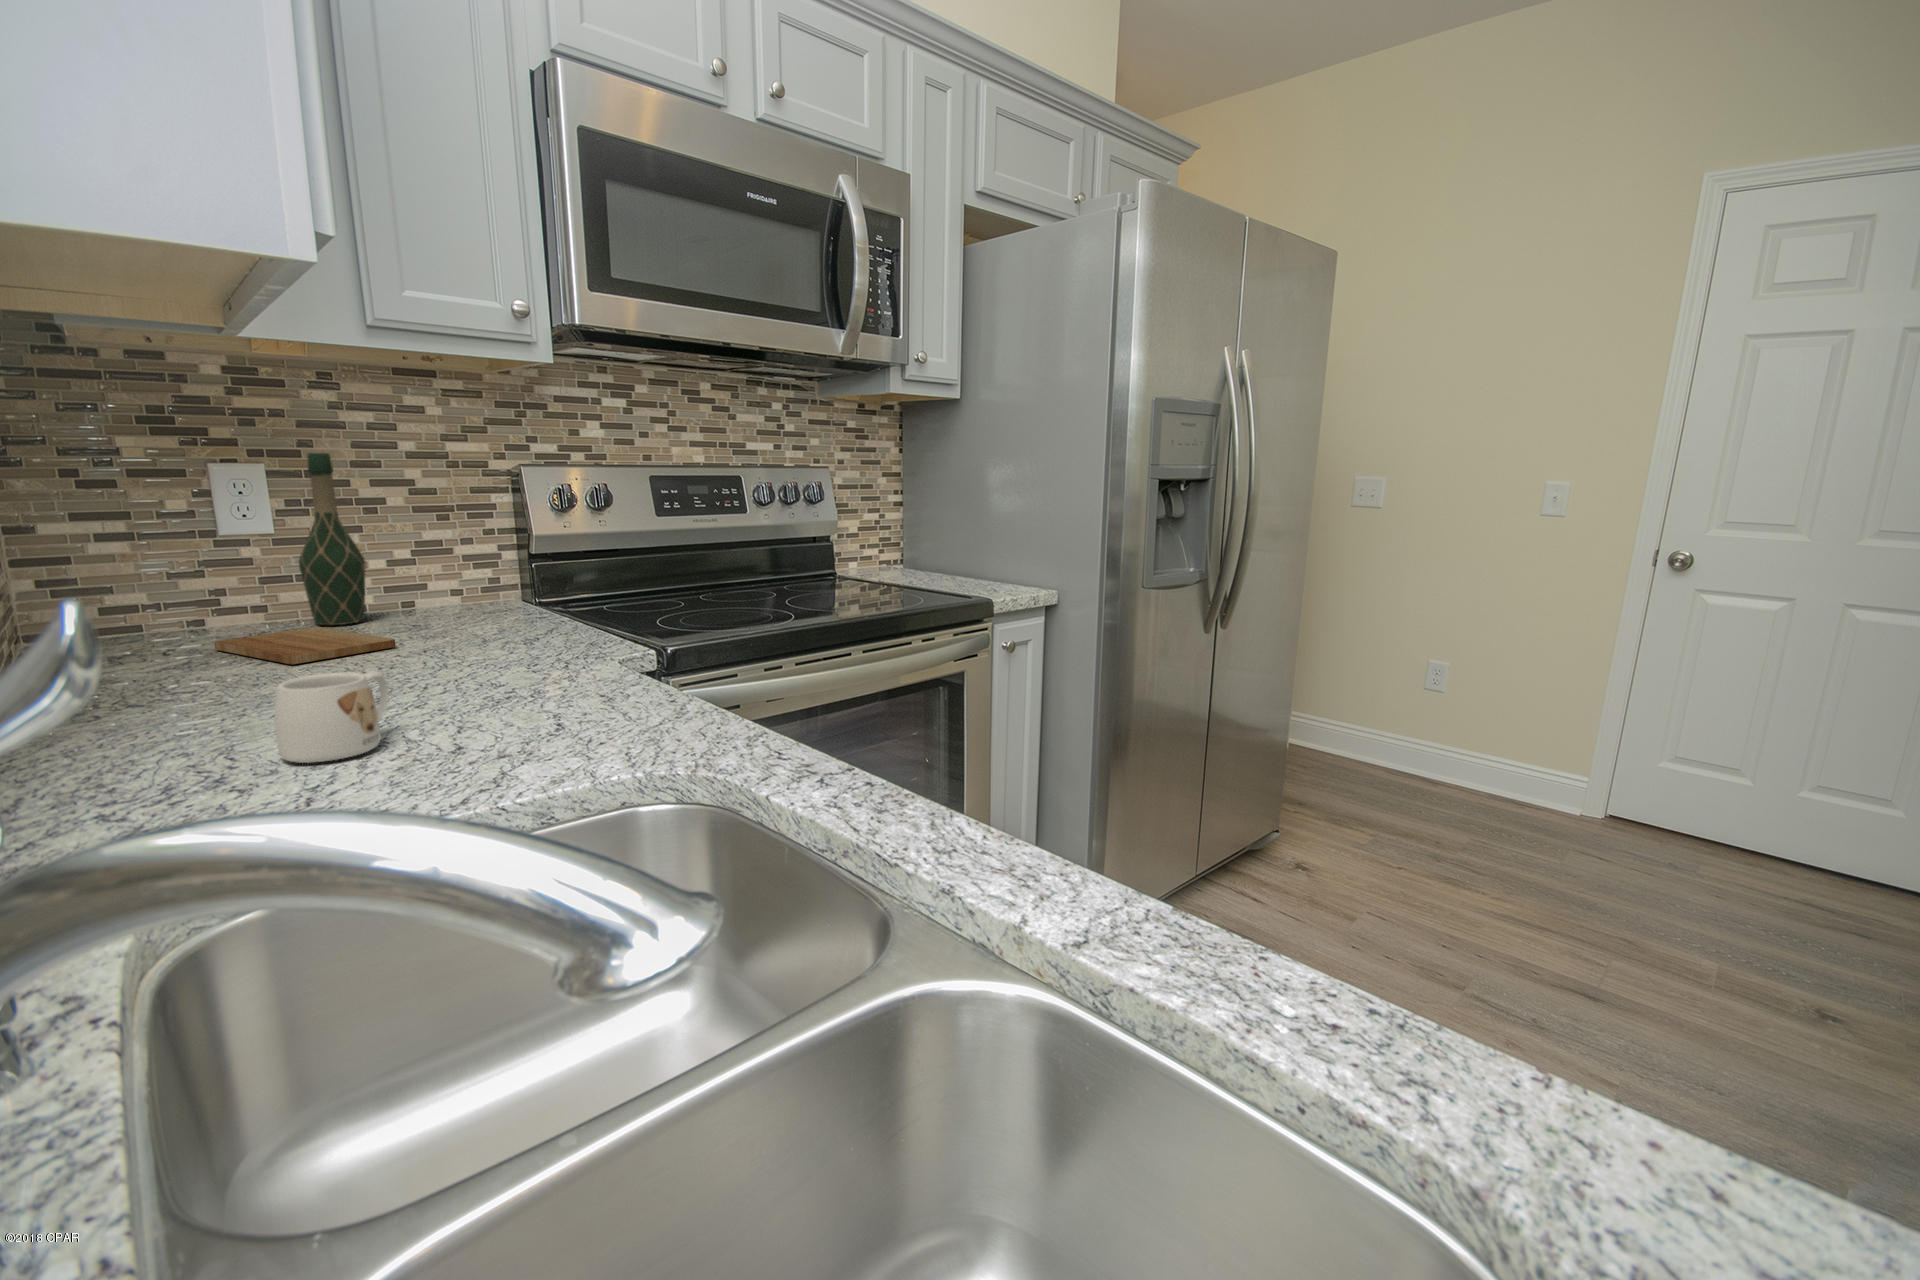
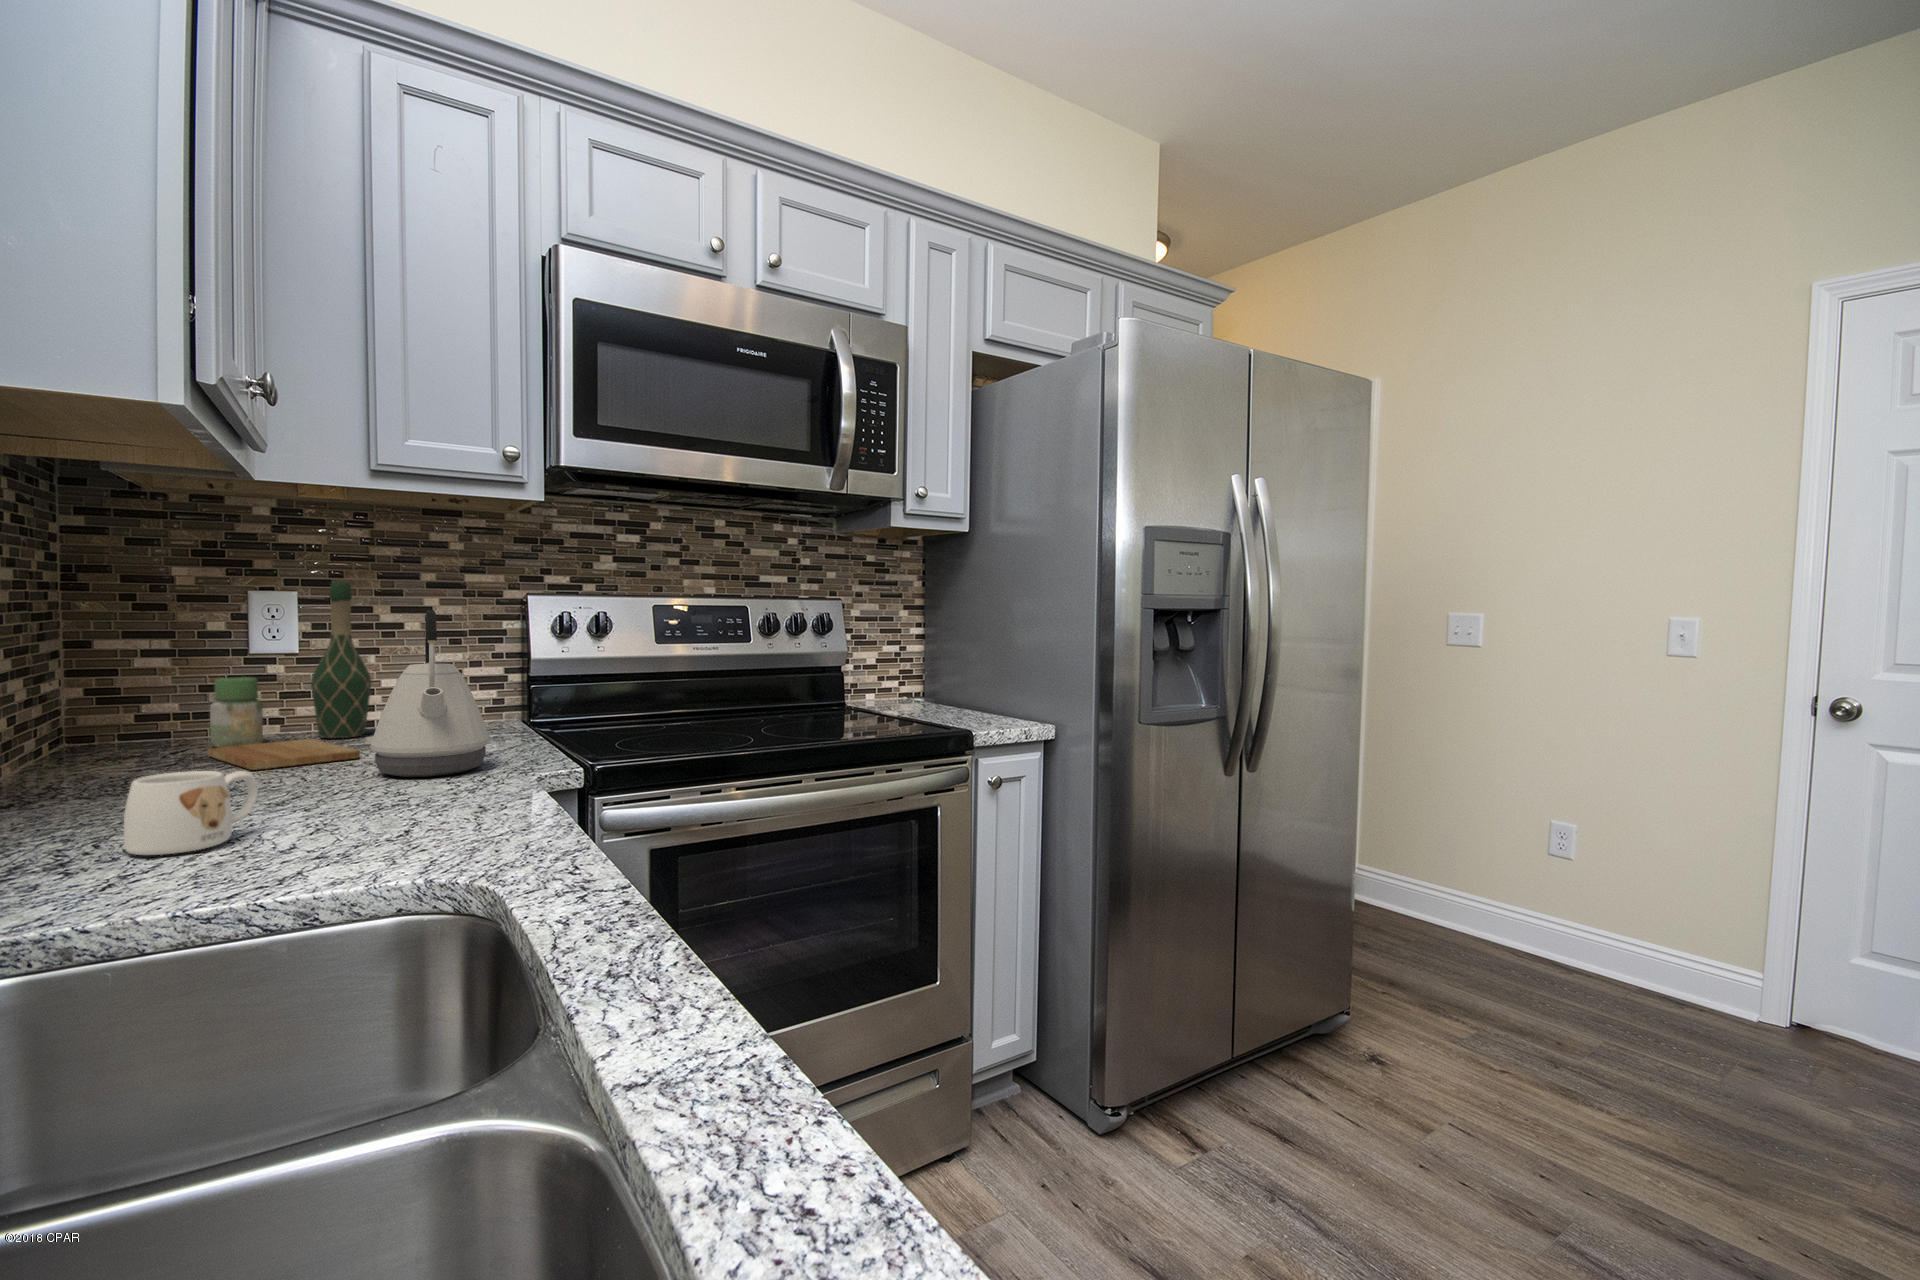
kettle: none [430,490,551,667] -> present [371,610,490,777]
jar: none [195,562,259,639] -> present [210,677,263,747]

